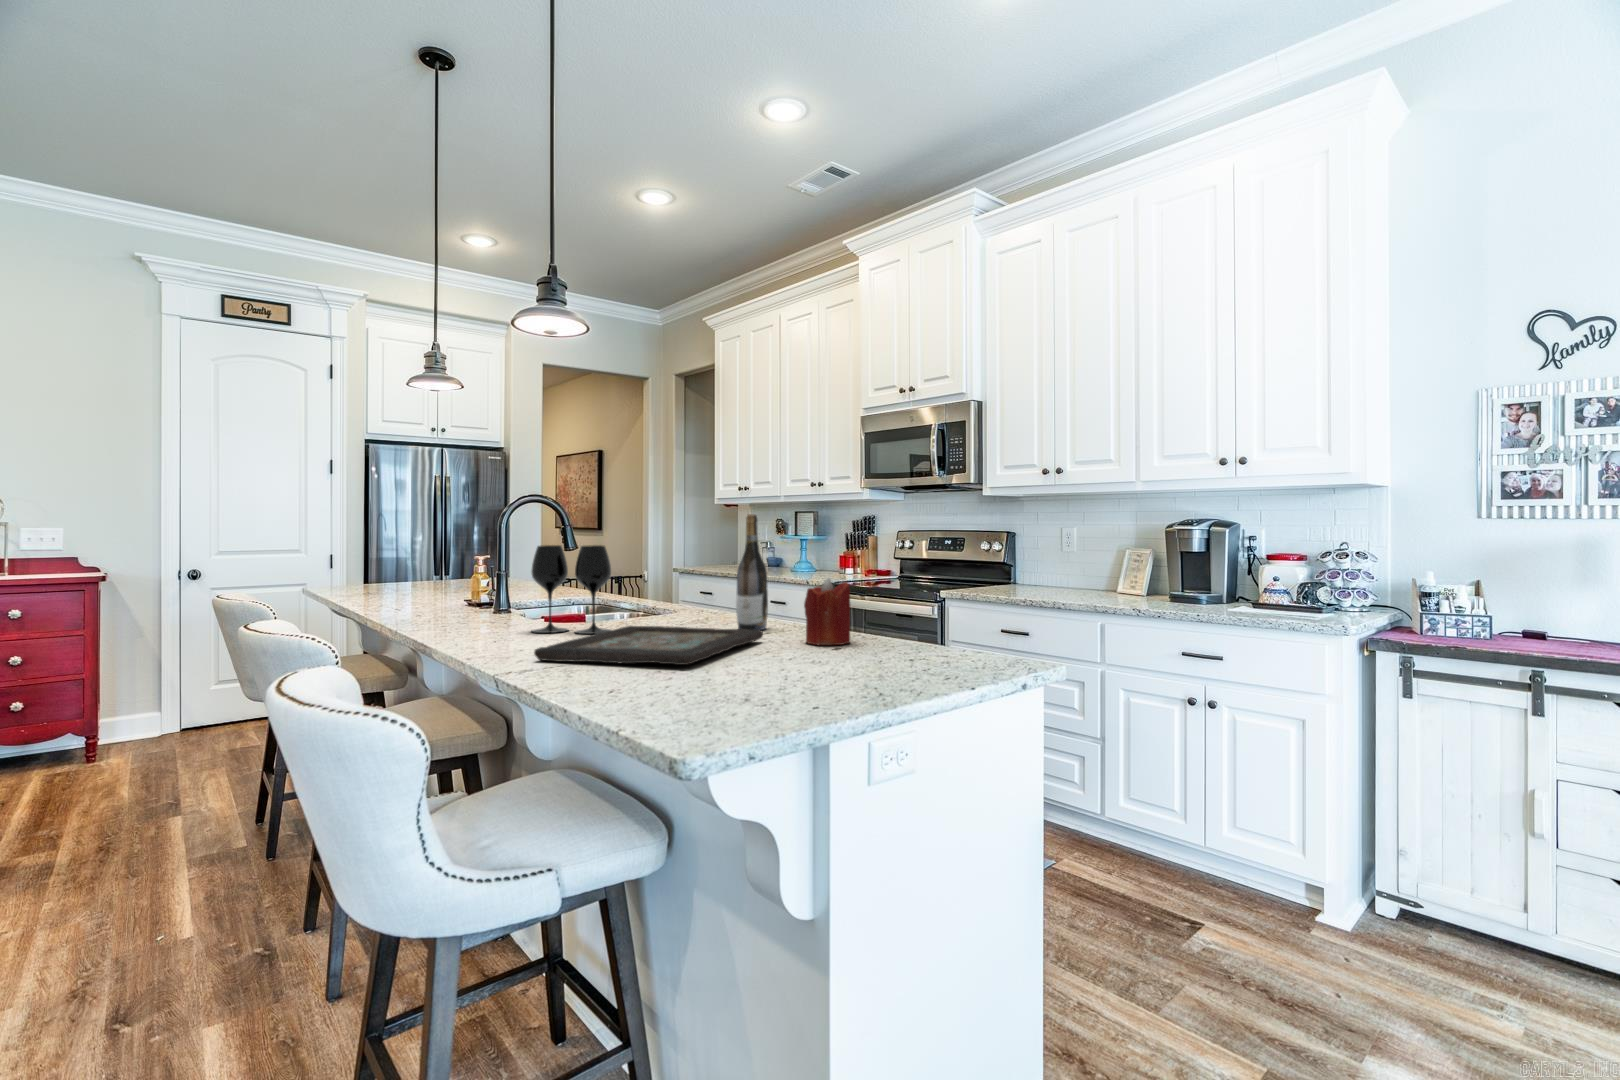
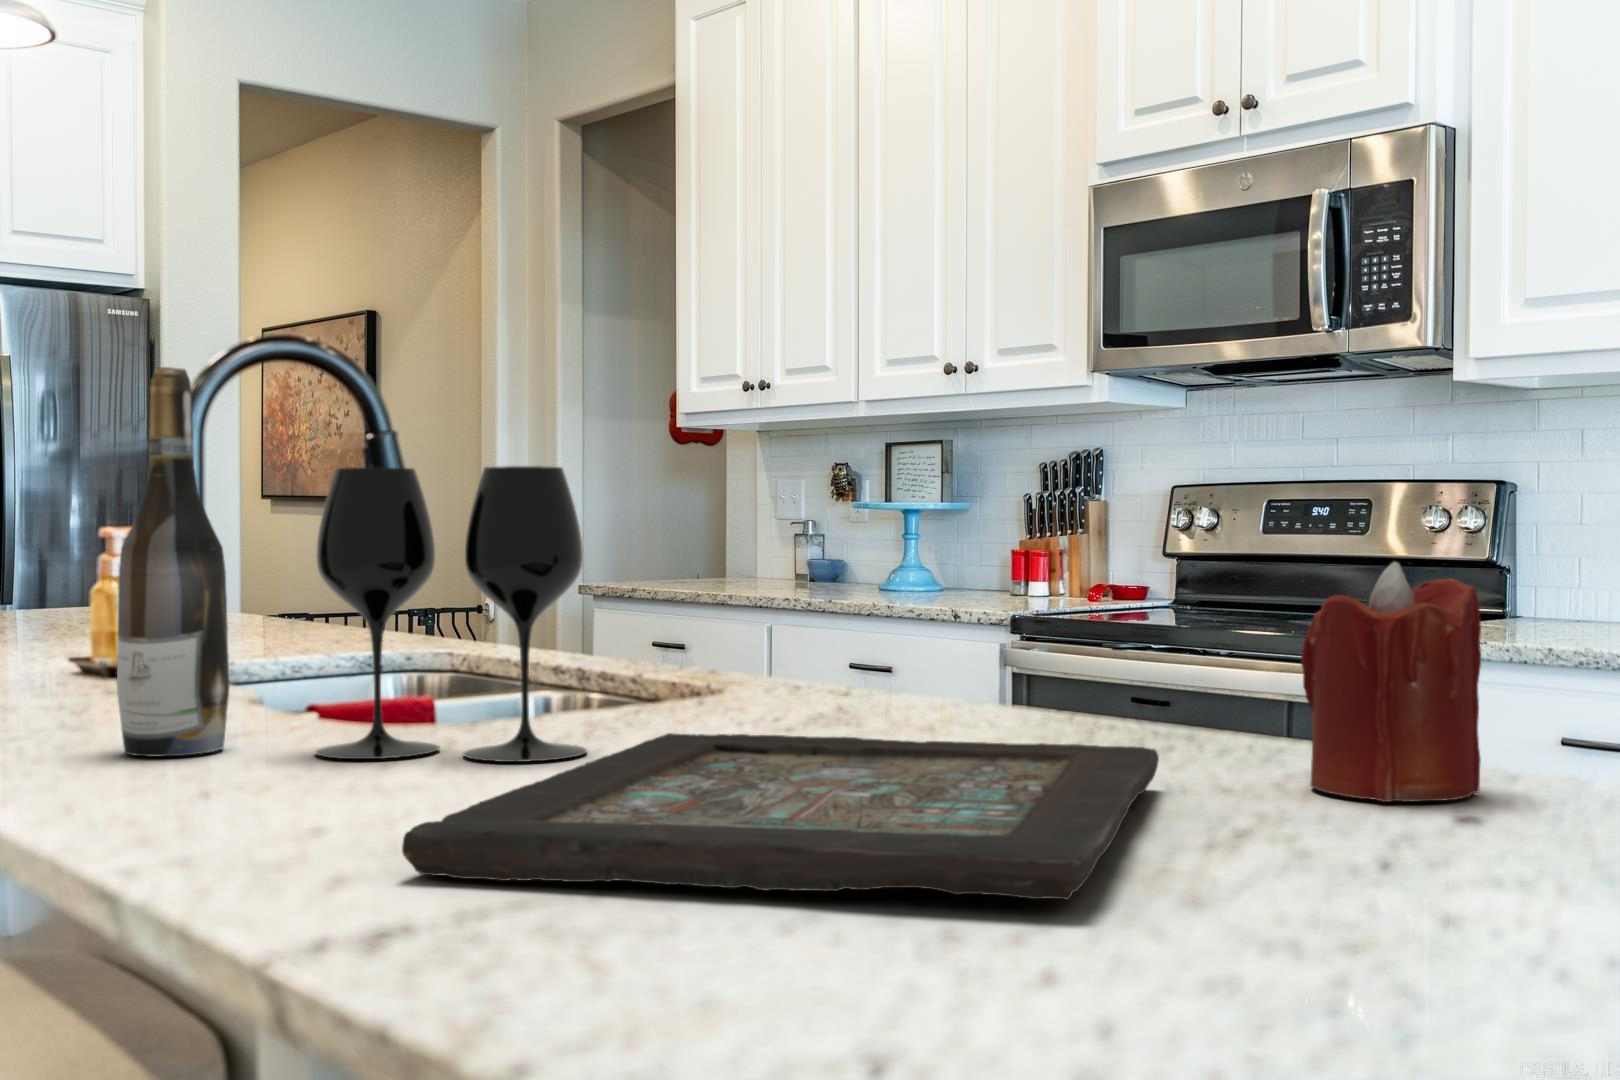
wine bottle: present [736,514,768,630] -> present [117,367,230,757]

